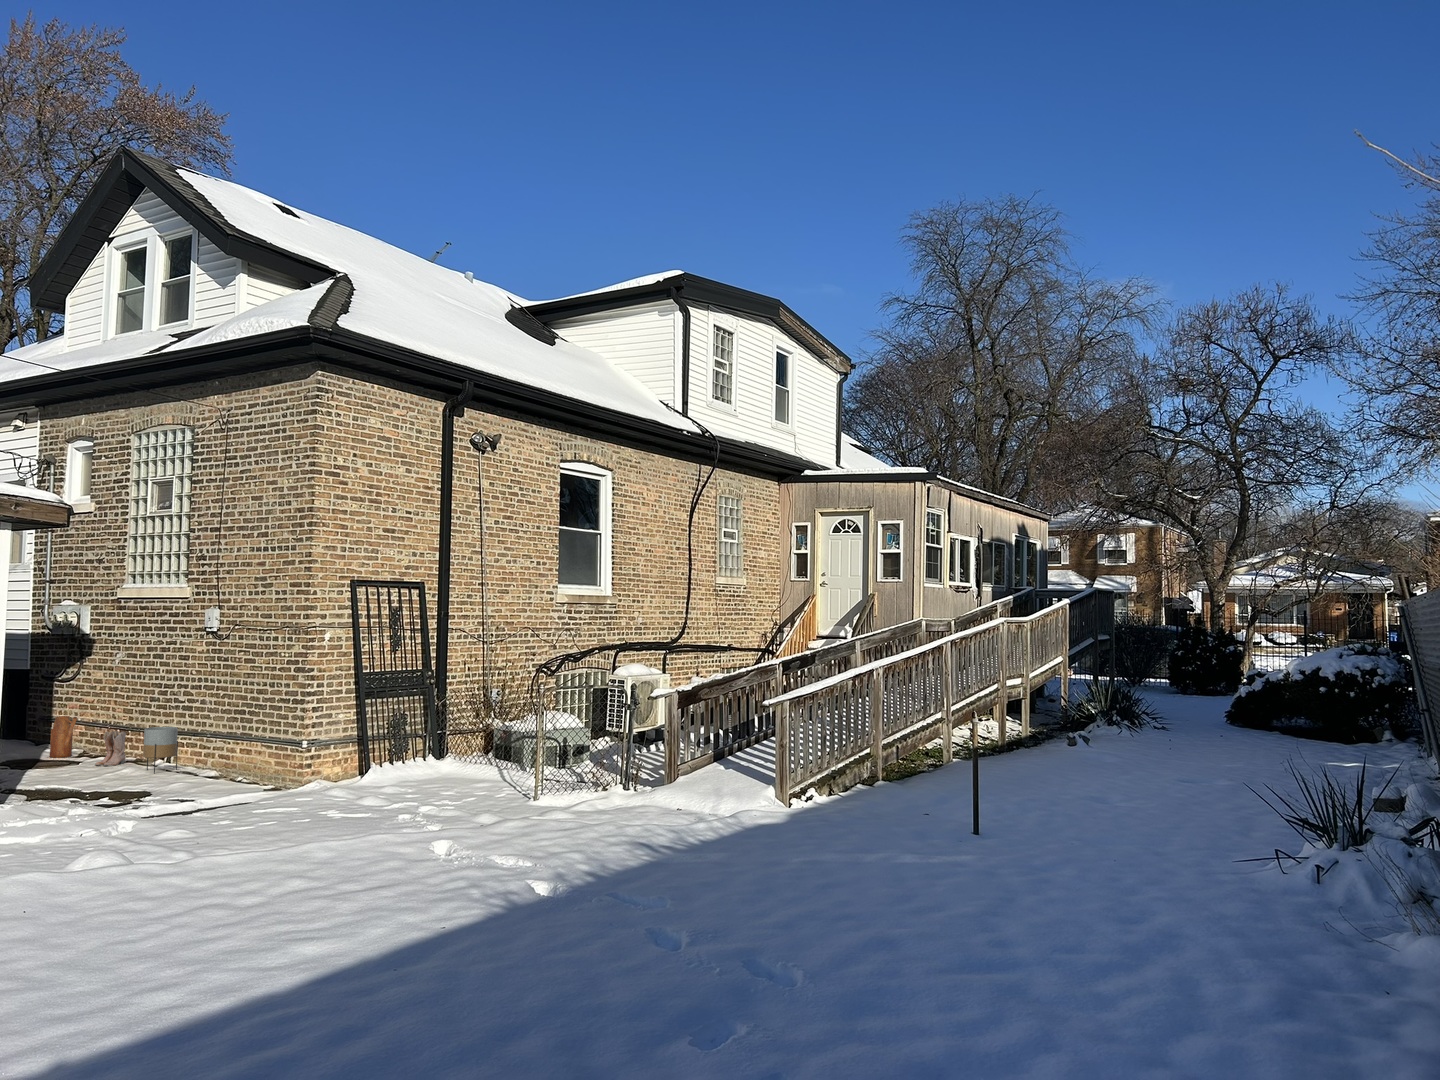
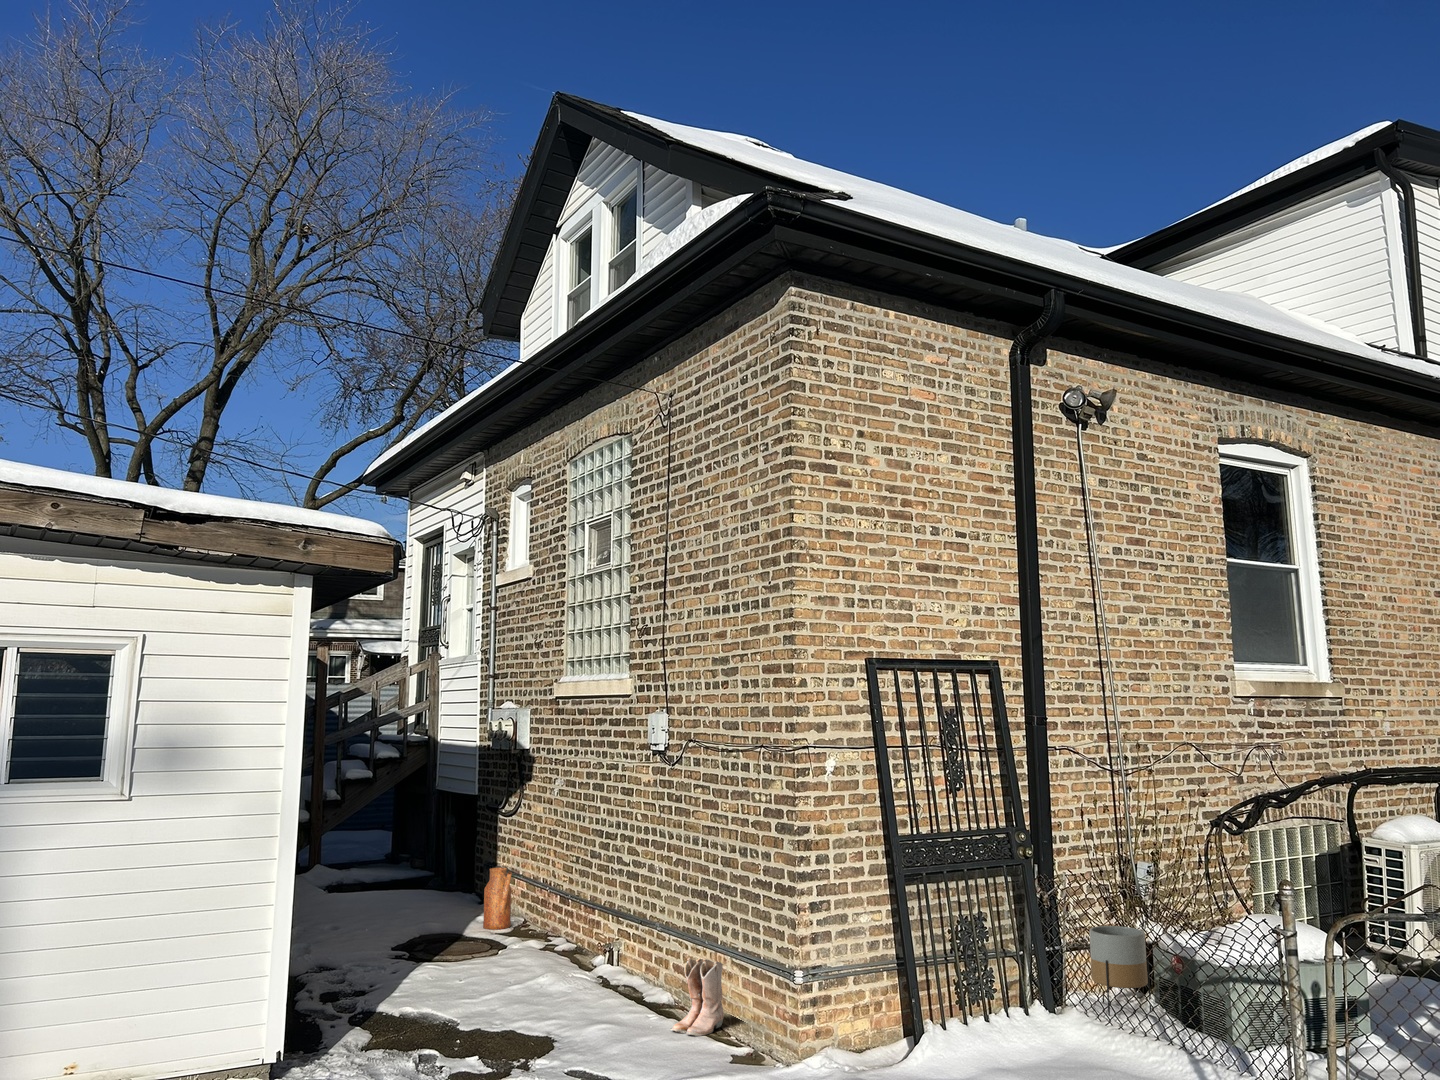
planter: present [143,727,178,773] -> present [1089,926,1151,1015]
boots: present [95,731,126,766] -> present [671,958,724,1036]

